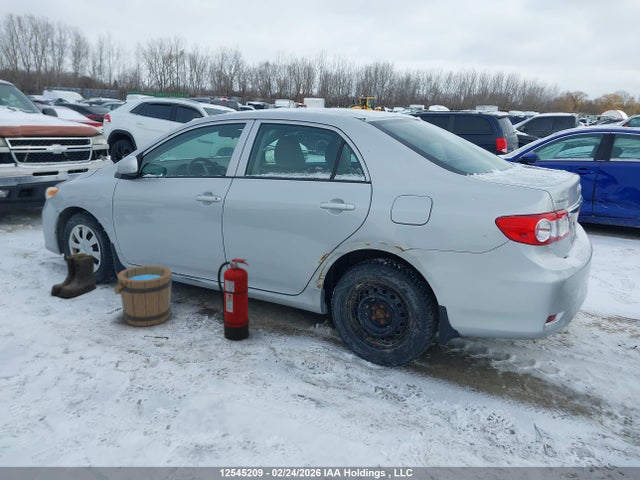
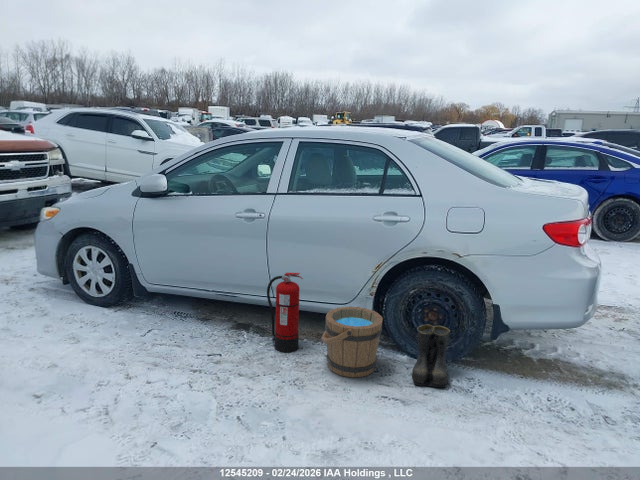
boots: present [51,253,96,297] -> present [412,324,450,387]
bucket: present [114,265,172,326] -> present [321,307,383,378]

